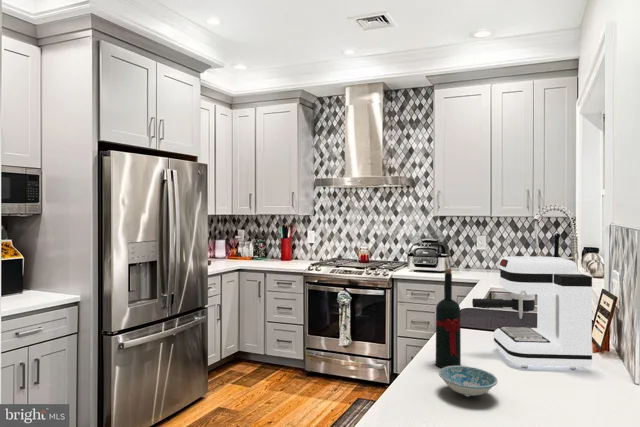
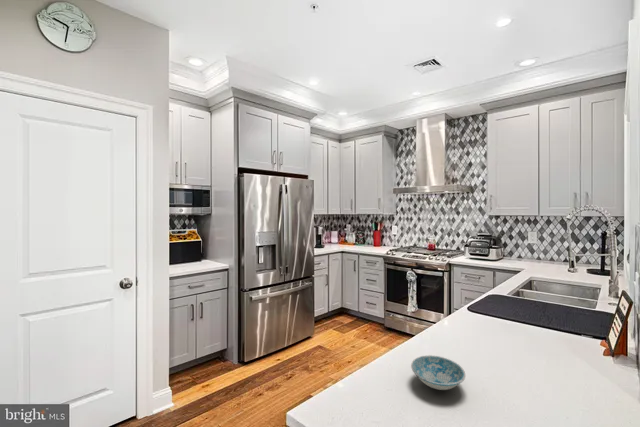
coffee maker: present [472,256,592,369] -> none [472,256,592,372]
wine bottle: present [436,269,461,368] -> none [429,266,452,355]

